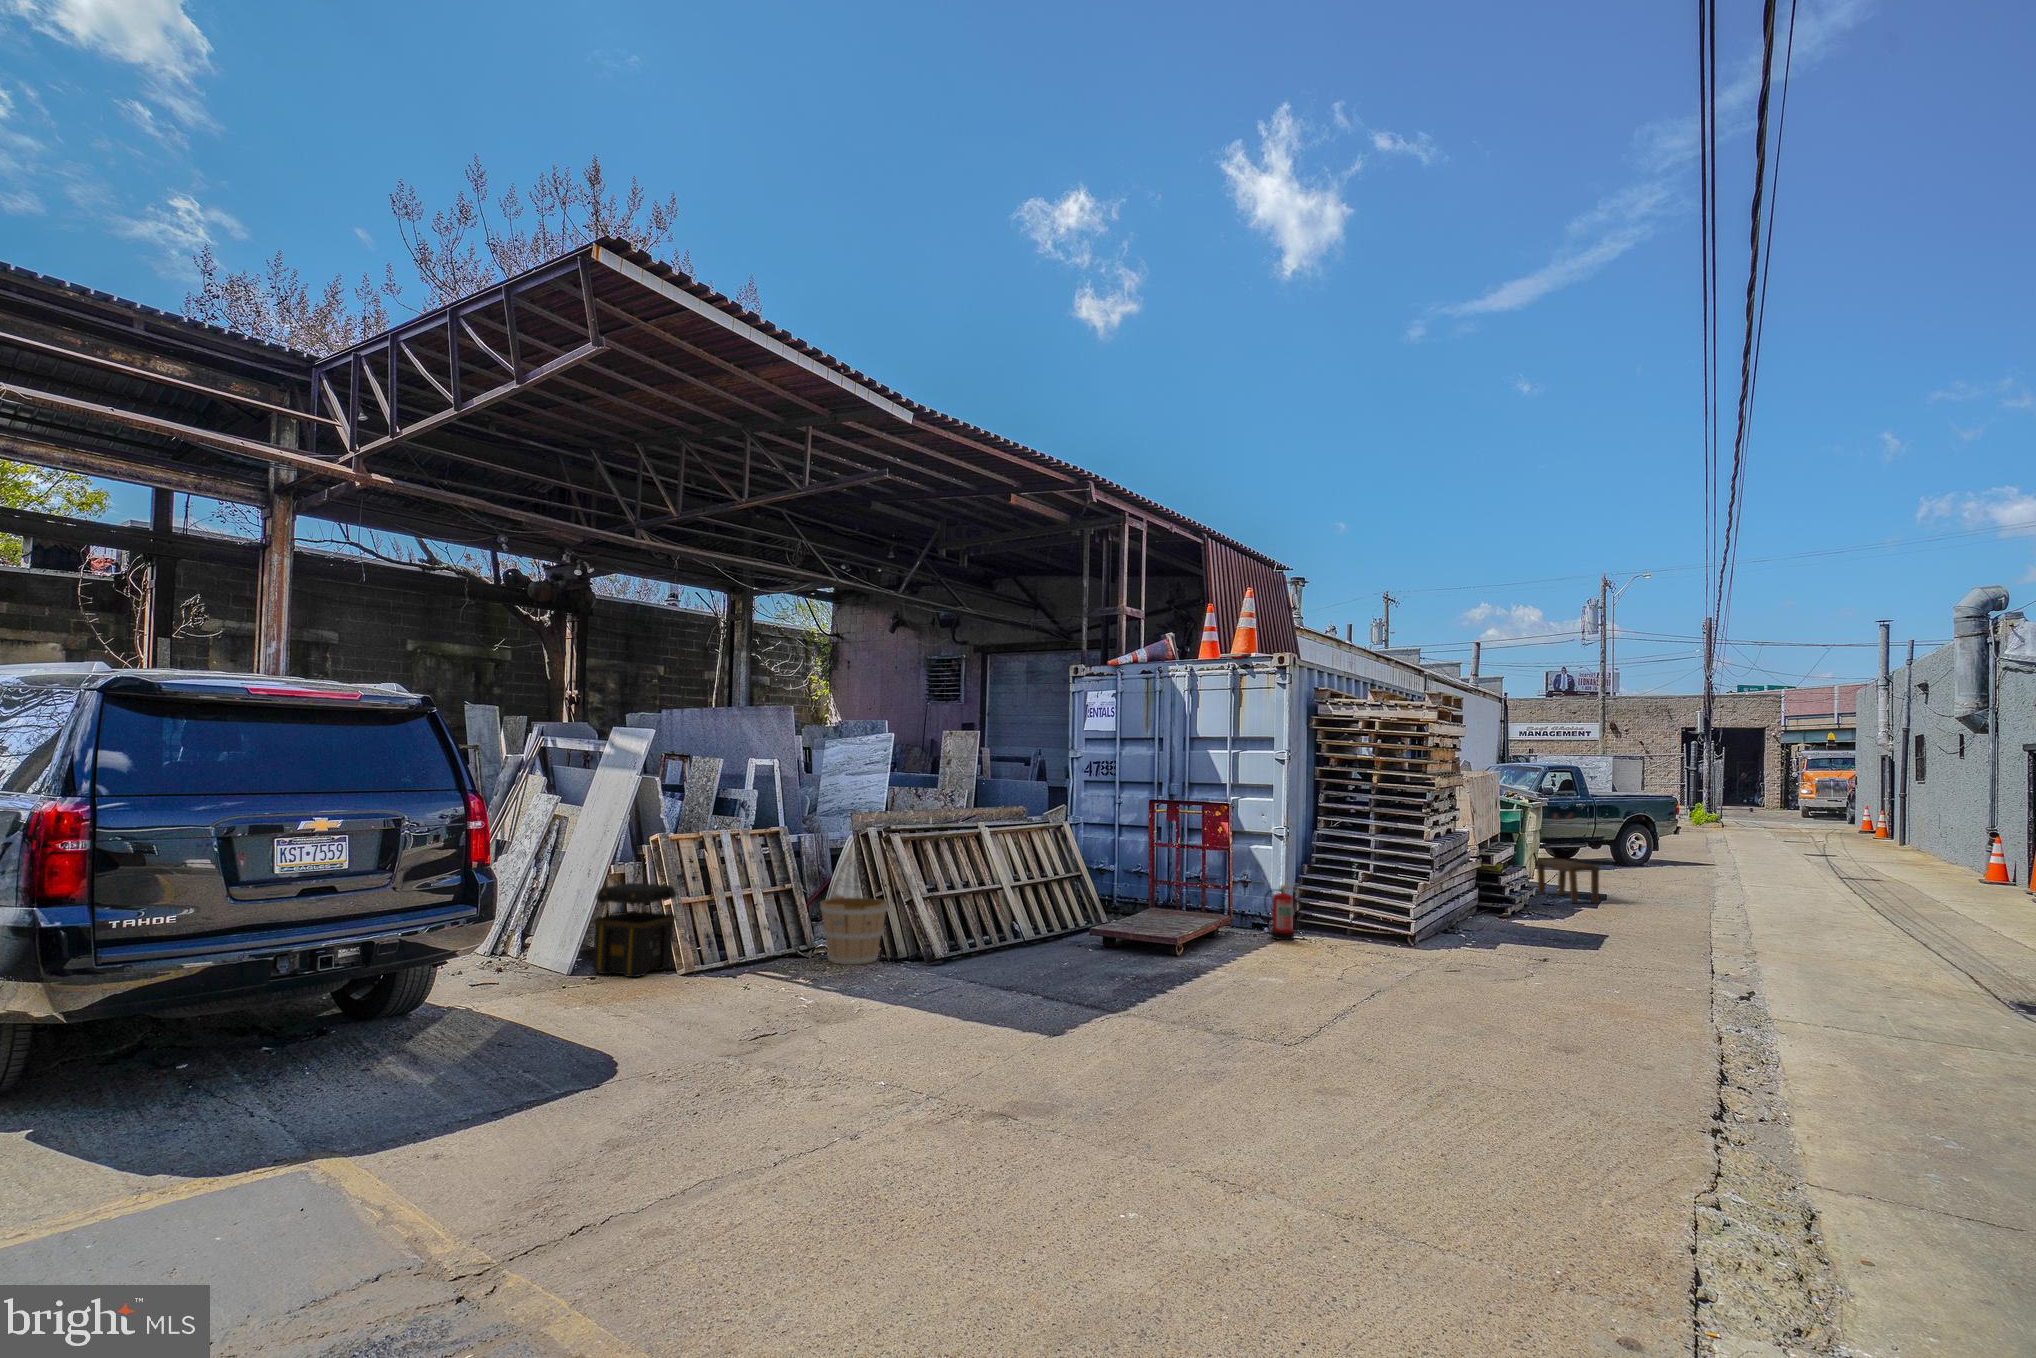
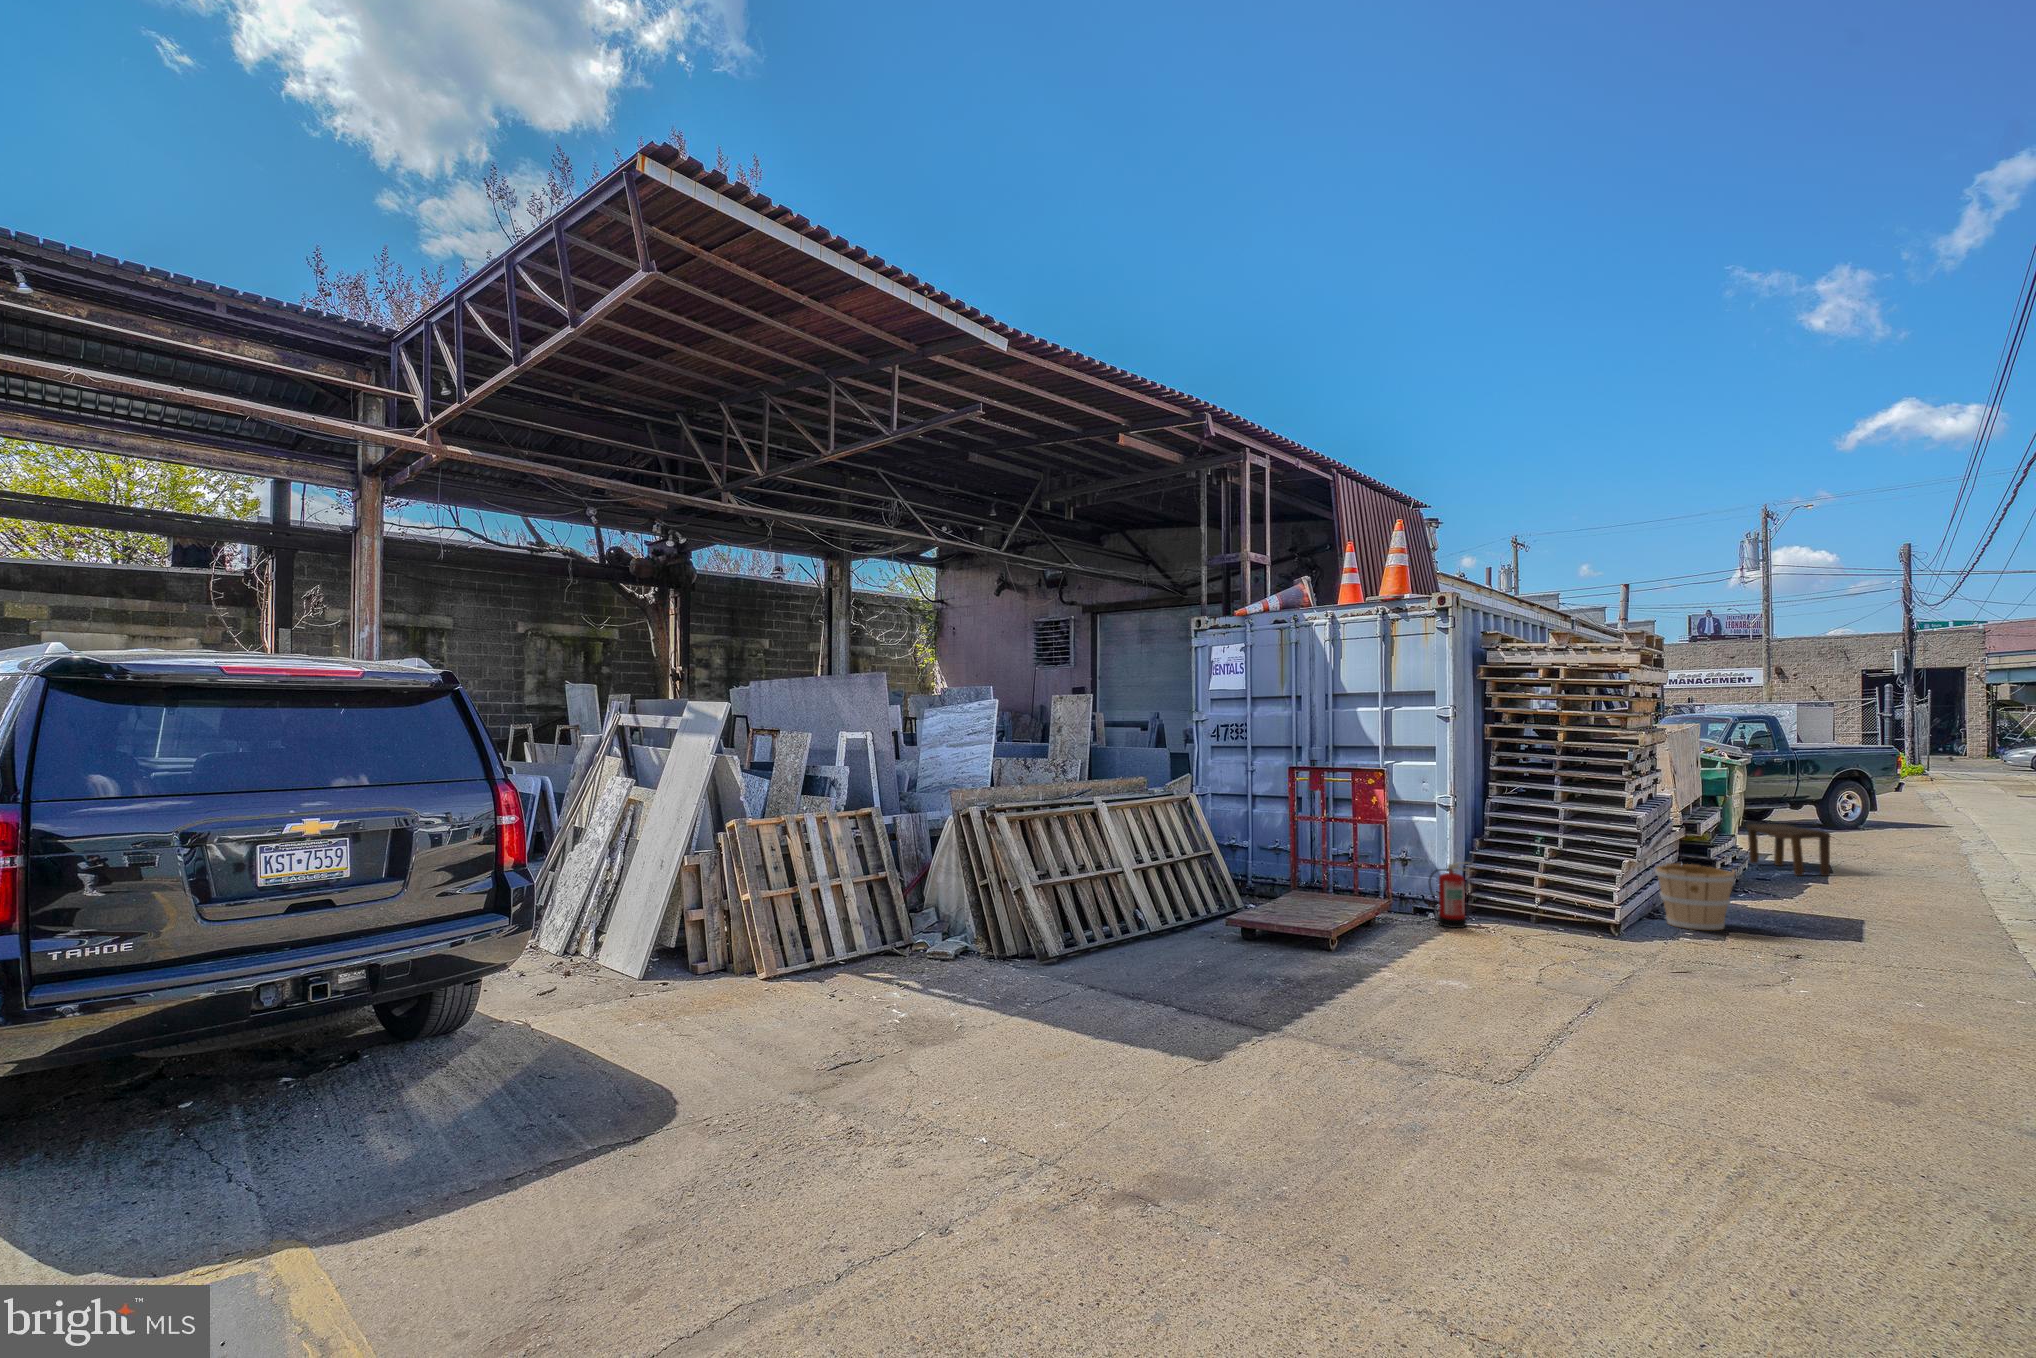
toolbox: present [593,883,676,977] -> none [664,874,755,981]
wooden bucket: present [820,896,889,965] -> present [1655,863,1735,930]

